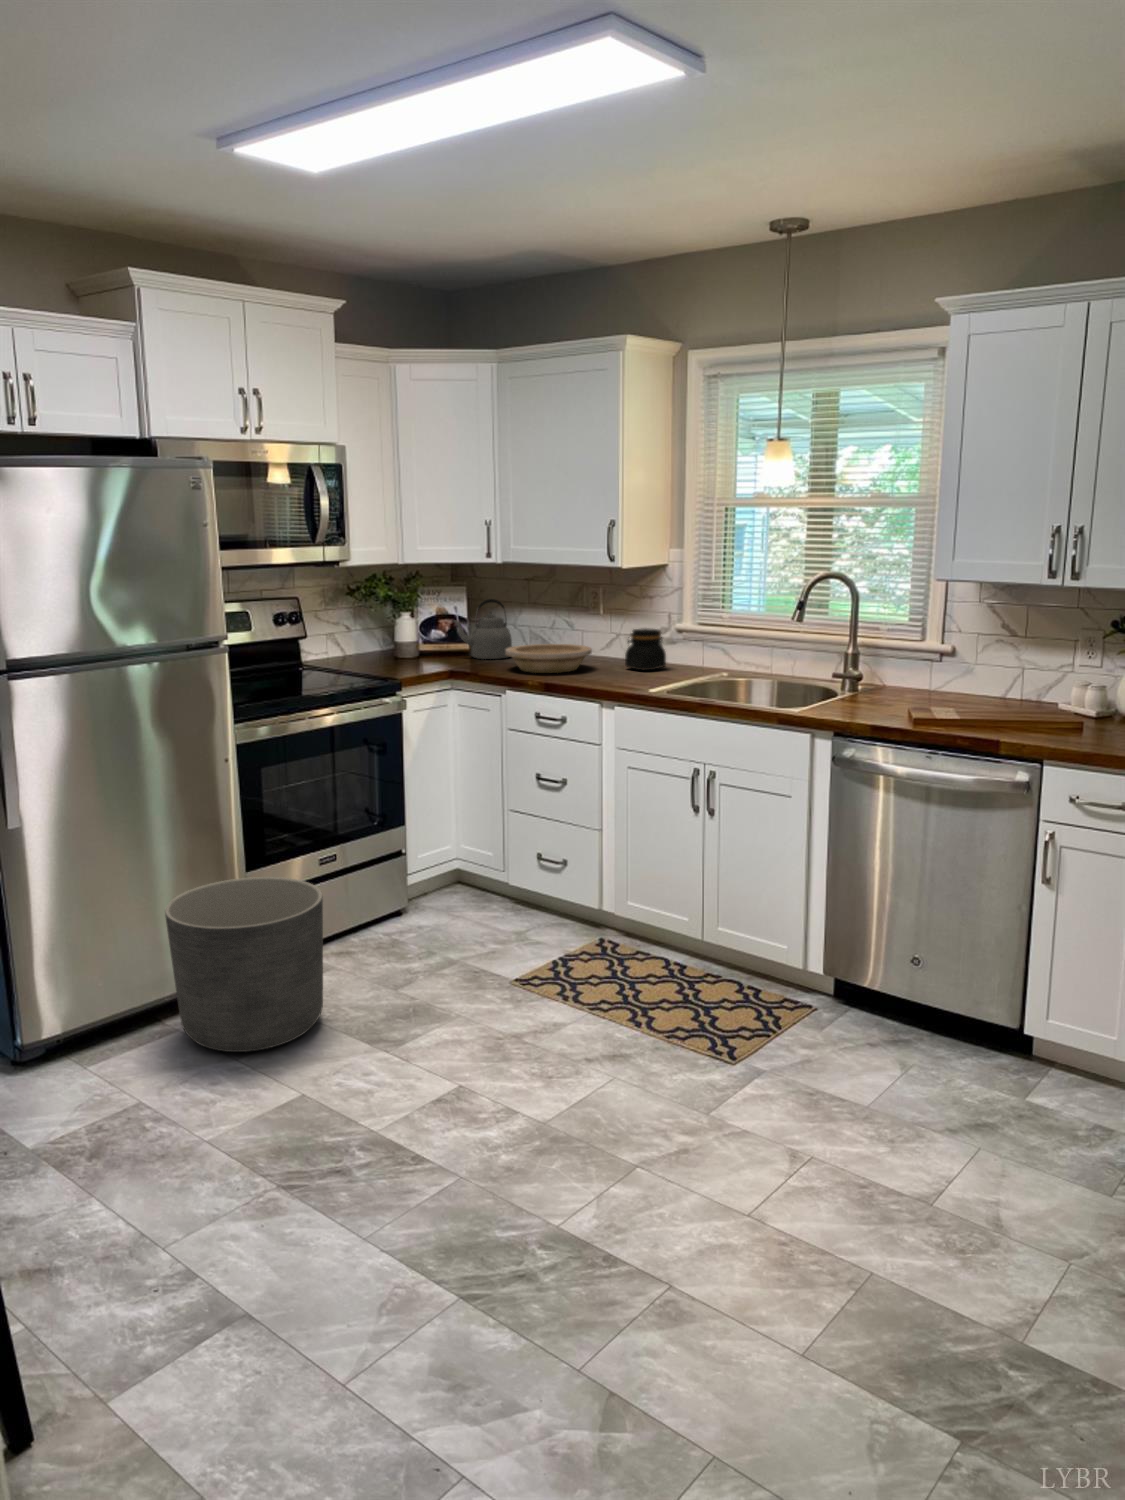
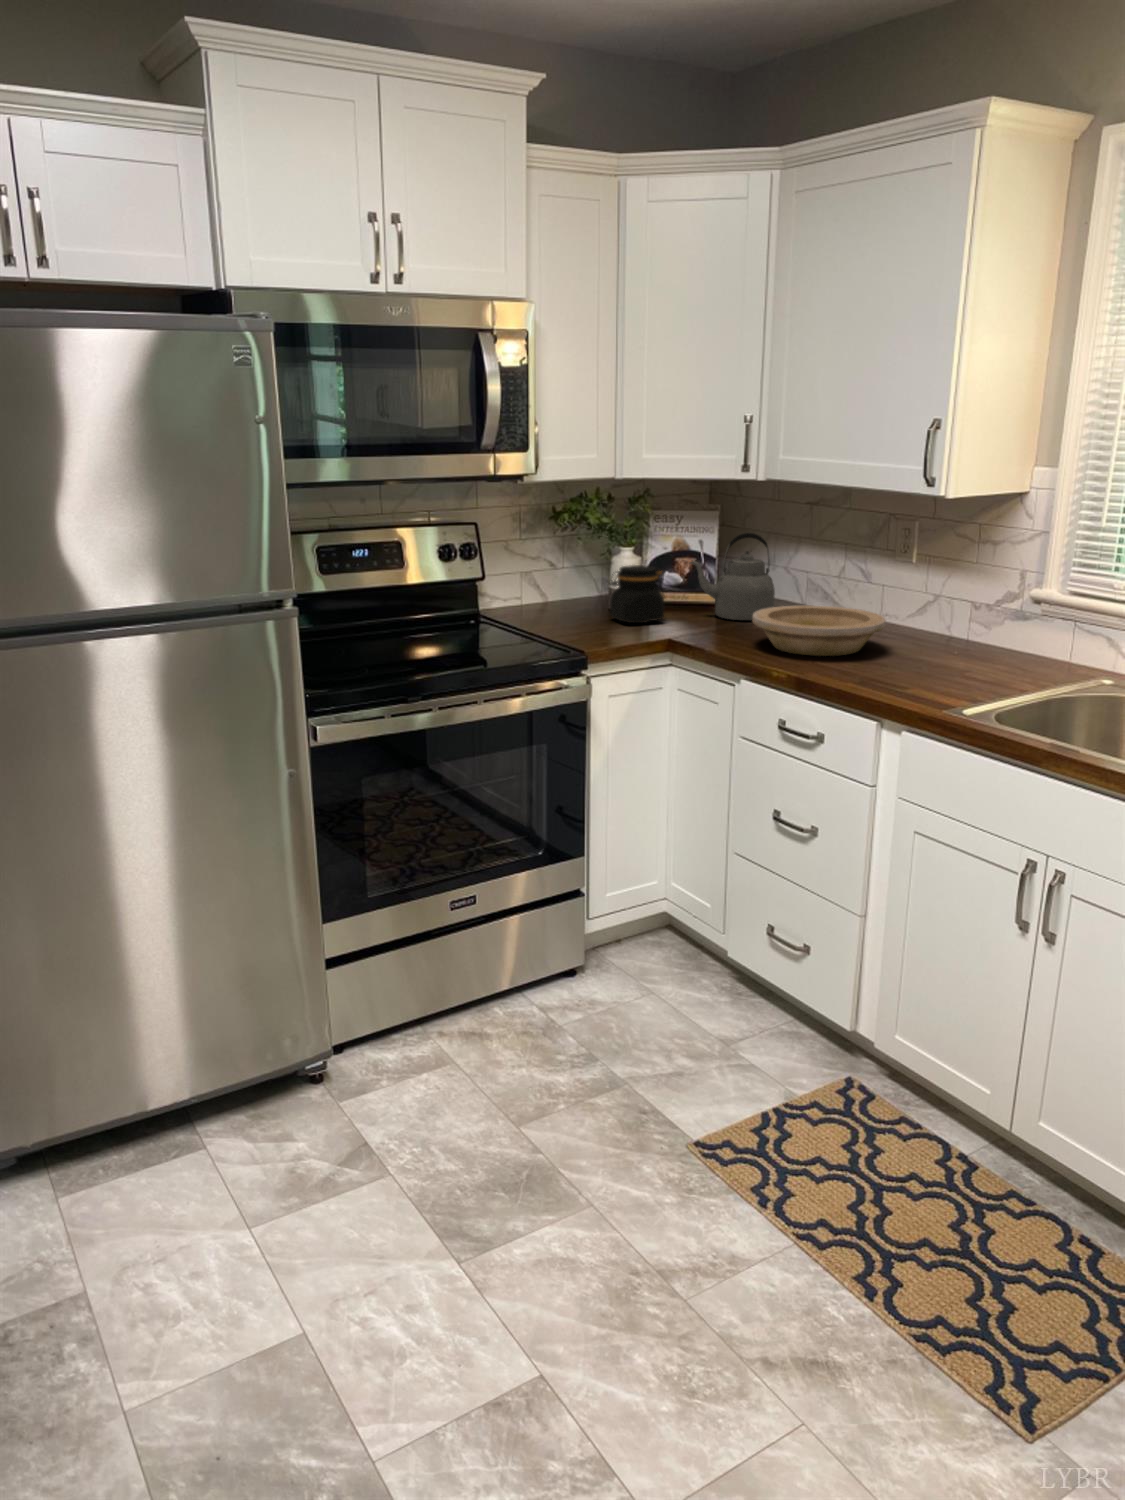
jar: present [625,629,666,670] -> present [609,565,665,623]
planter: present [165,877,323,1052] -> none [160,944,394,1224]

